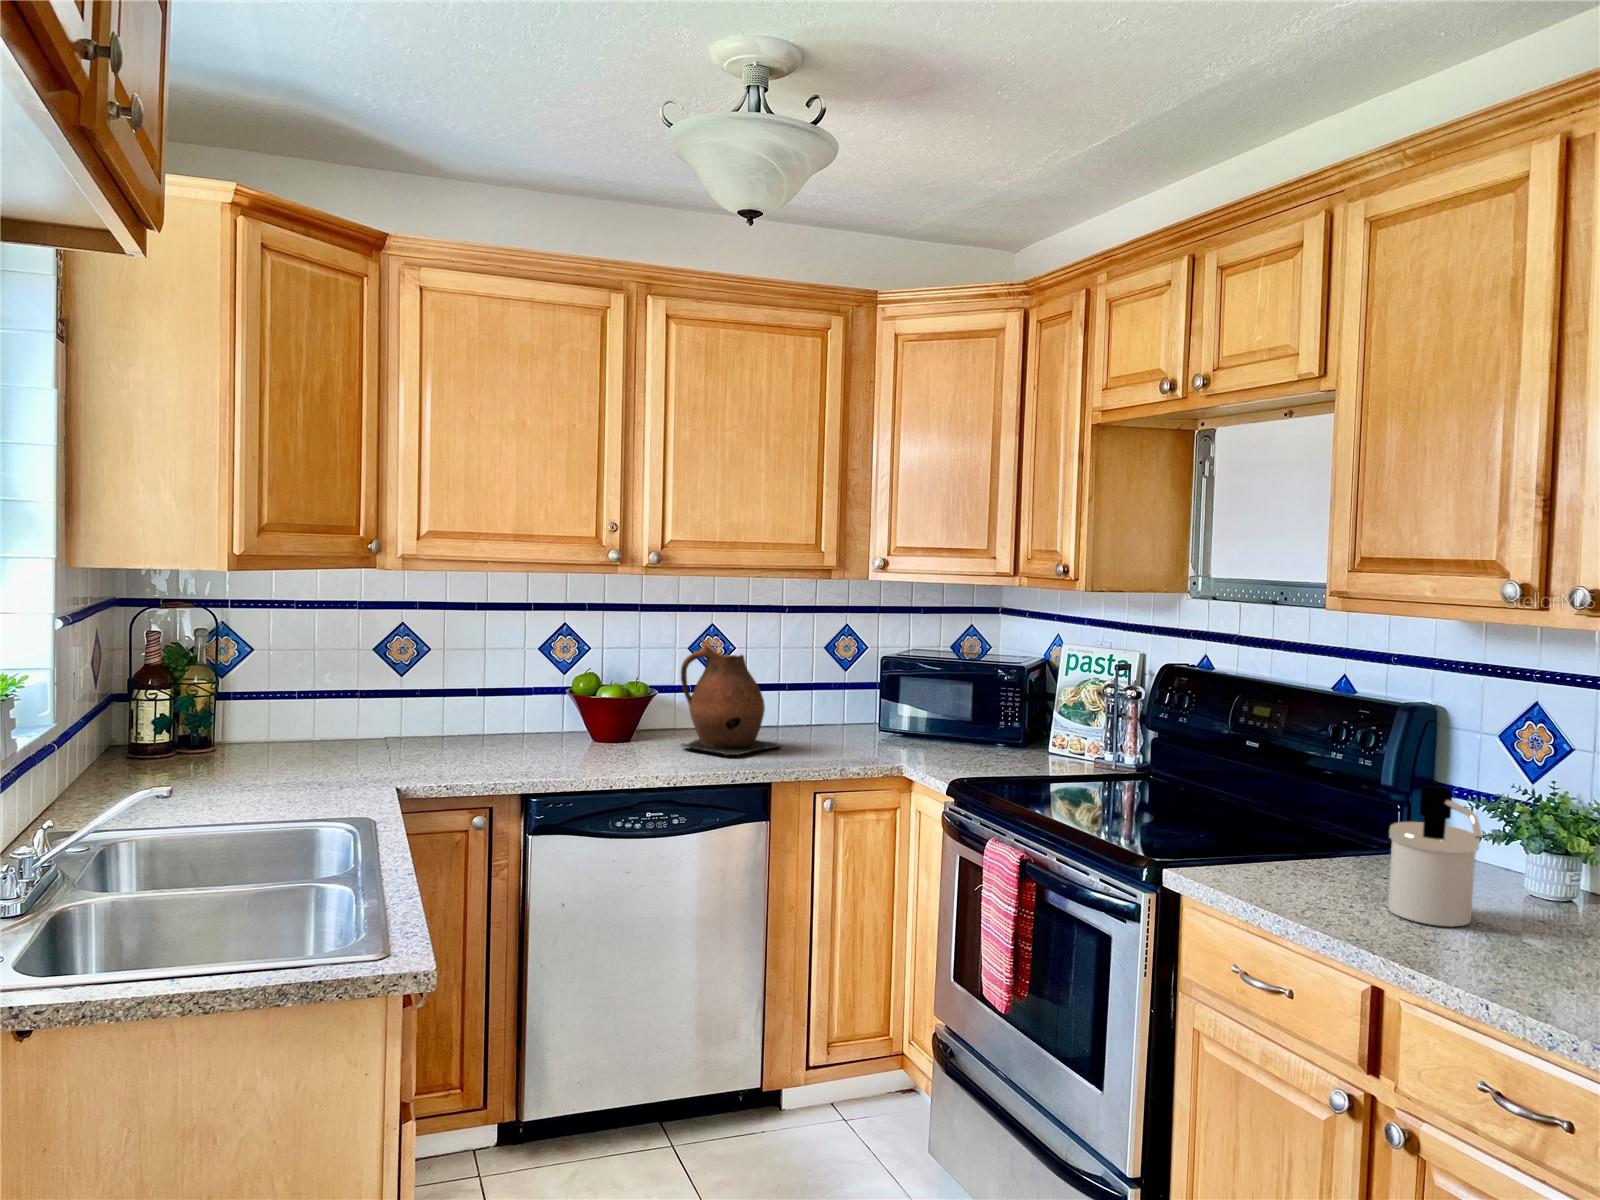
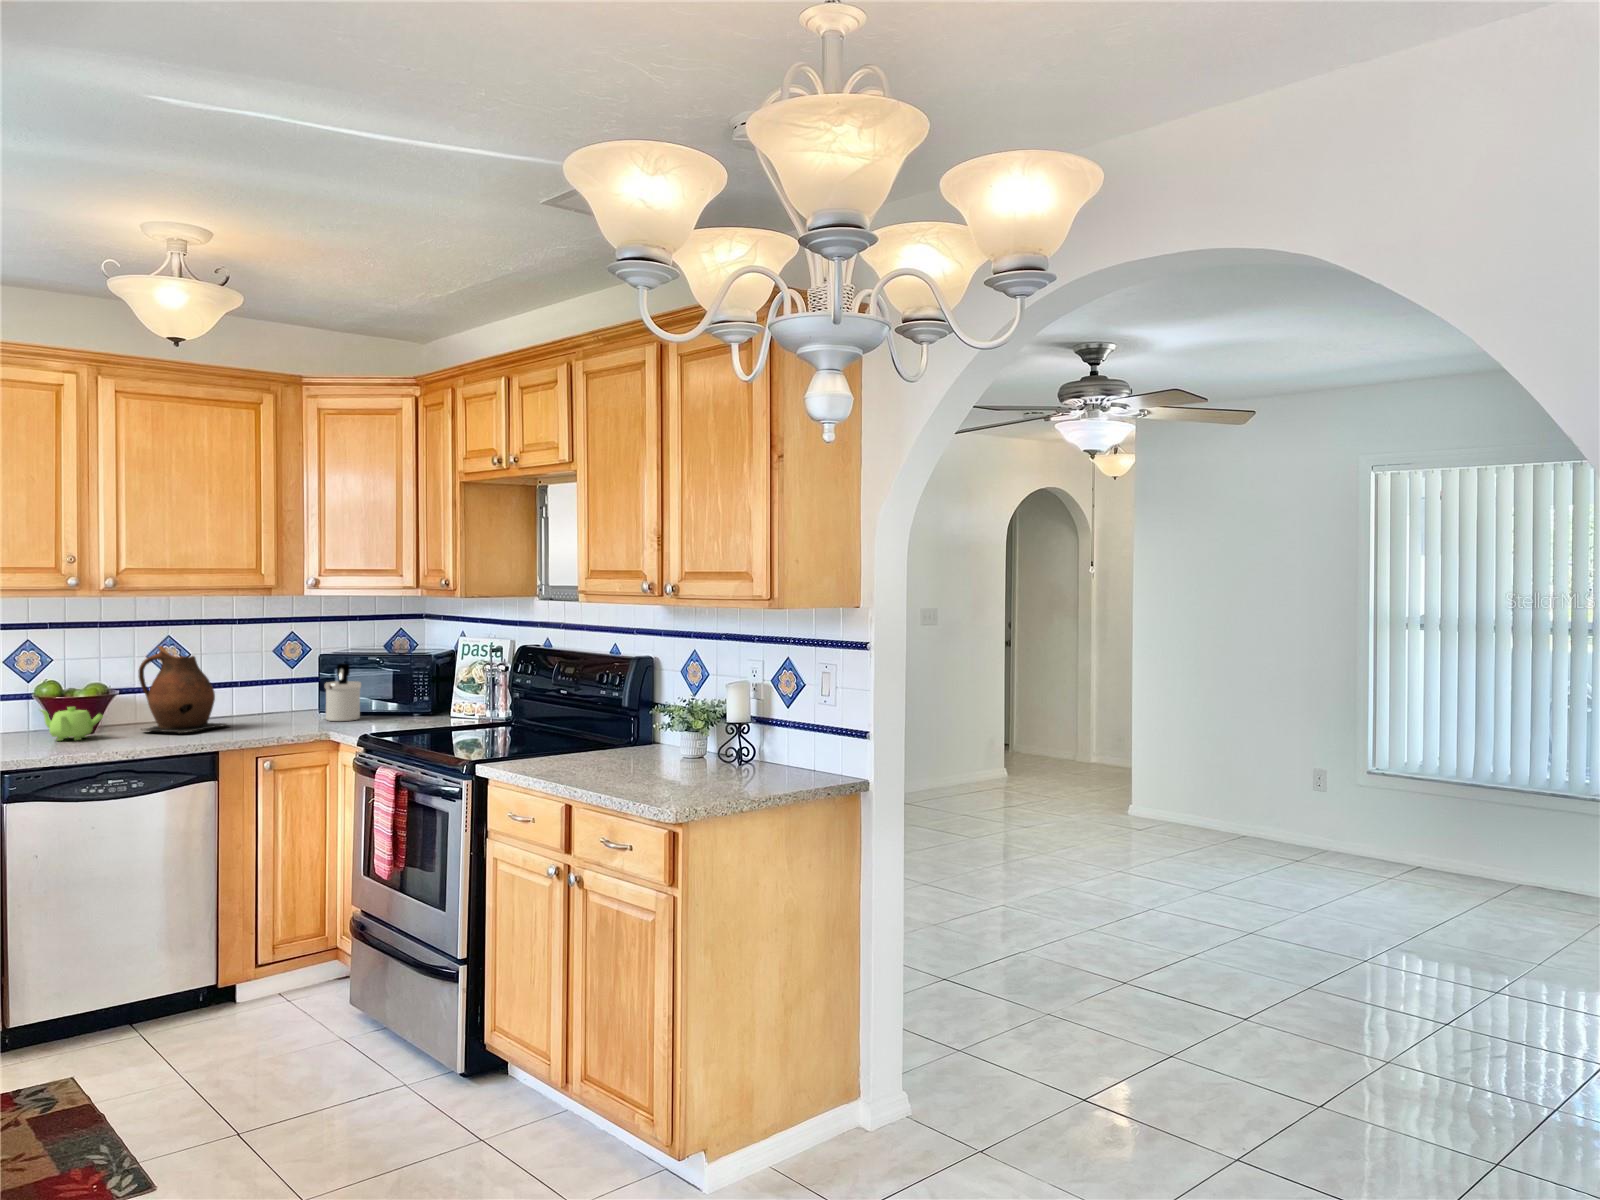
teapot: none [574,713,643,756] -> present [40,707,103,741]
soap dispenser: present [1388,786,1482,927] -> present [325,664,361,721]

